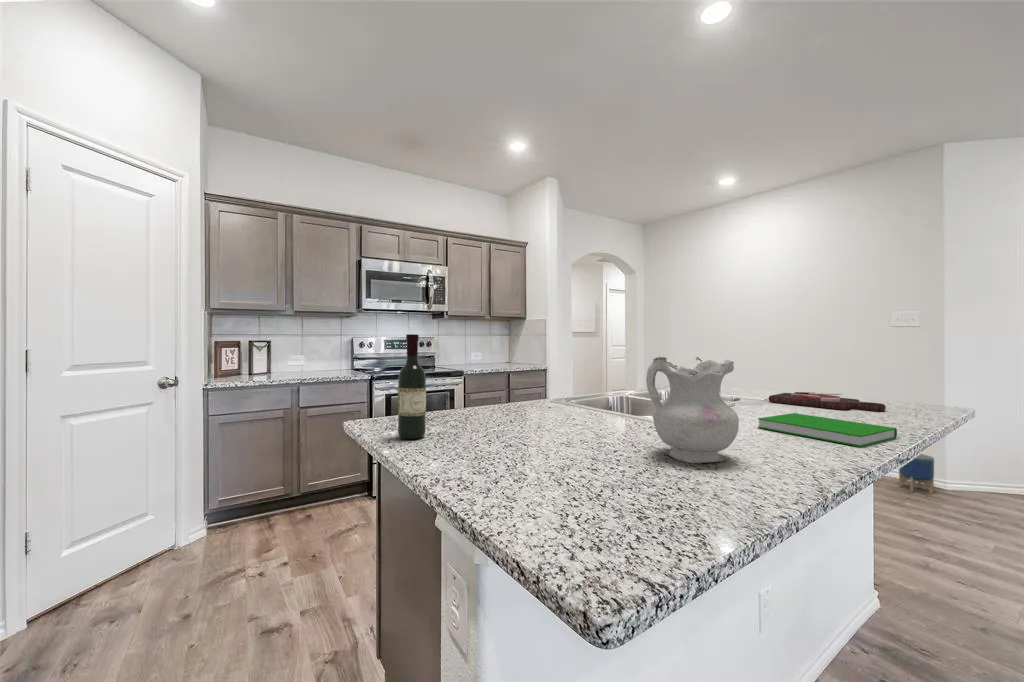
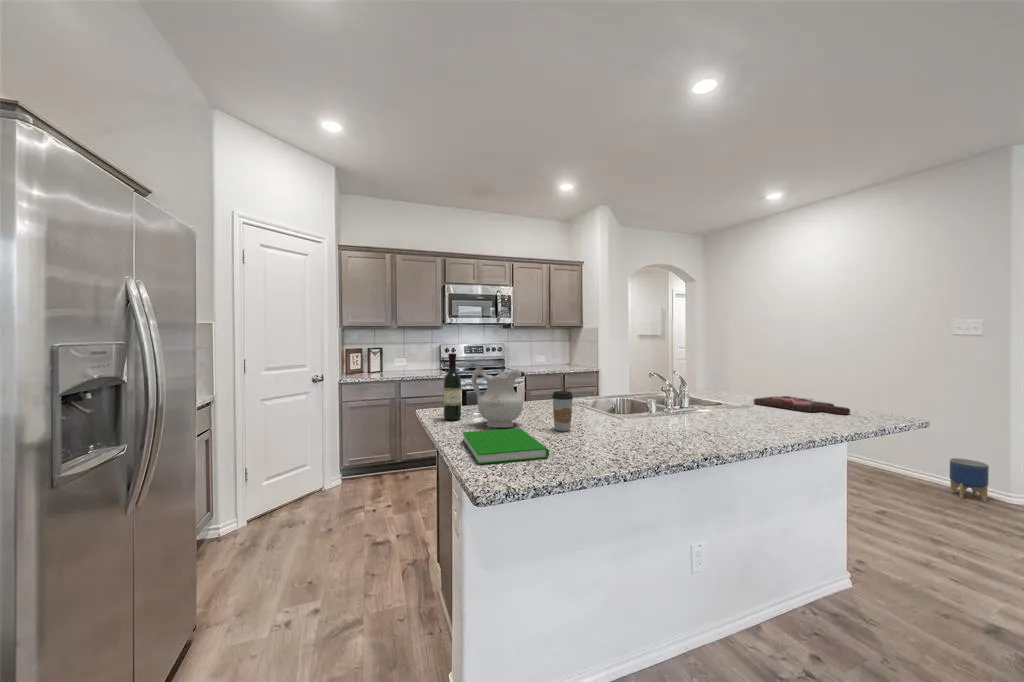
ceramic pitcher: present [646,357,739,463] -> present [472,367,523,428]
coffee cup: none [578,389,609,449] -> present [552,391,573,431]
book: present [758,413,897,447] -> present [463,428,549,464]

